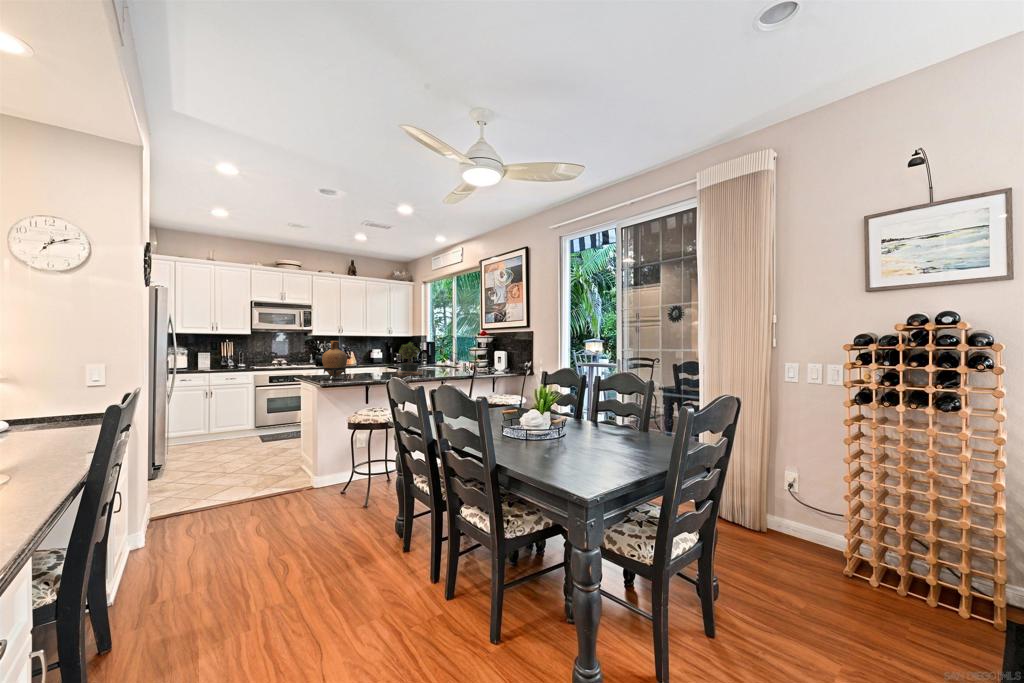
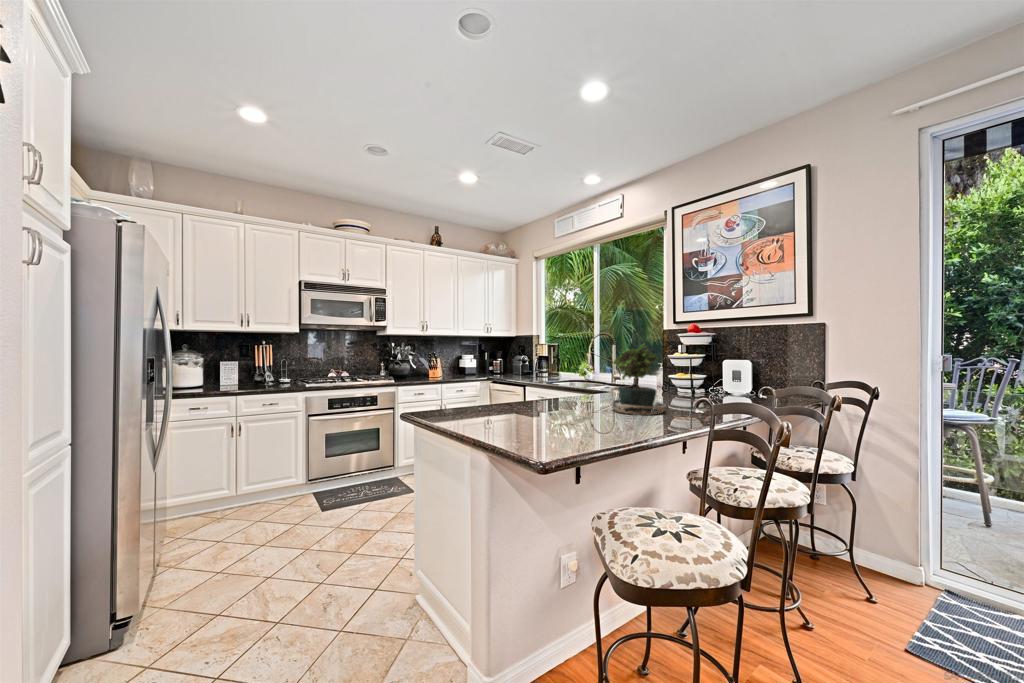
vase: present [322,341,347,378] -> none [511,341,569,437]

